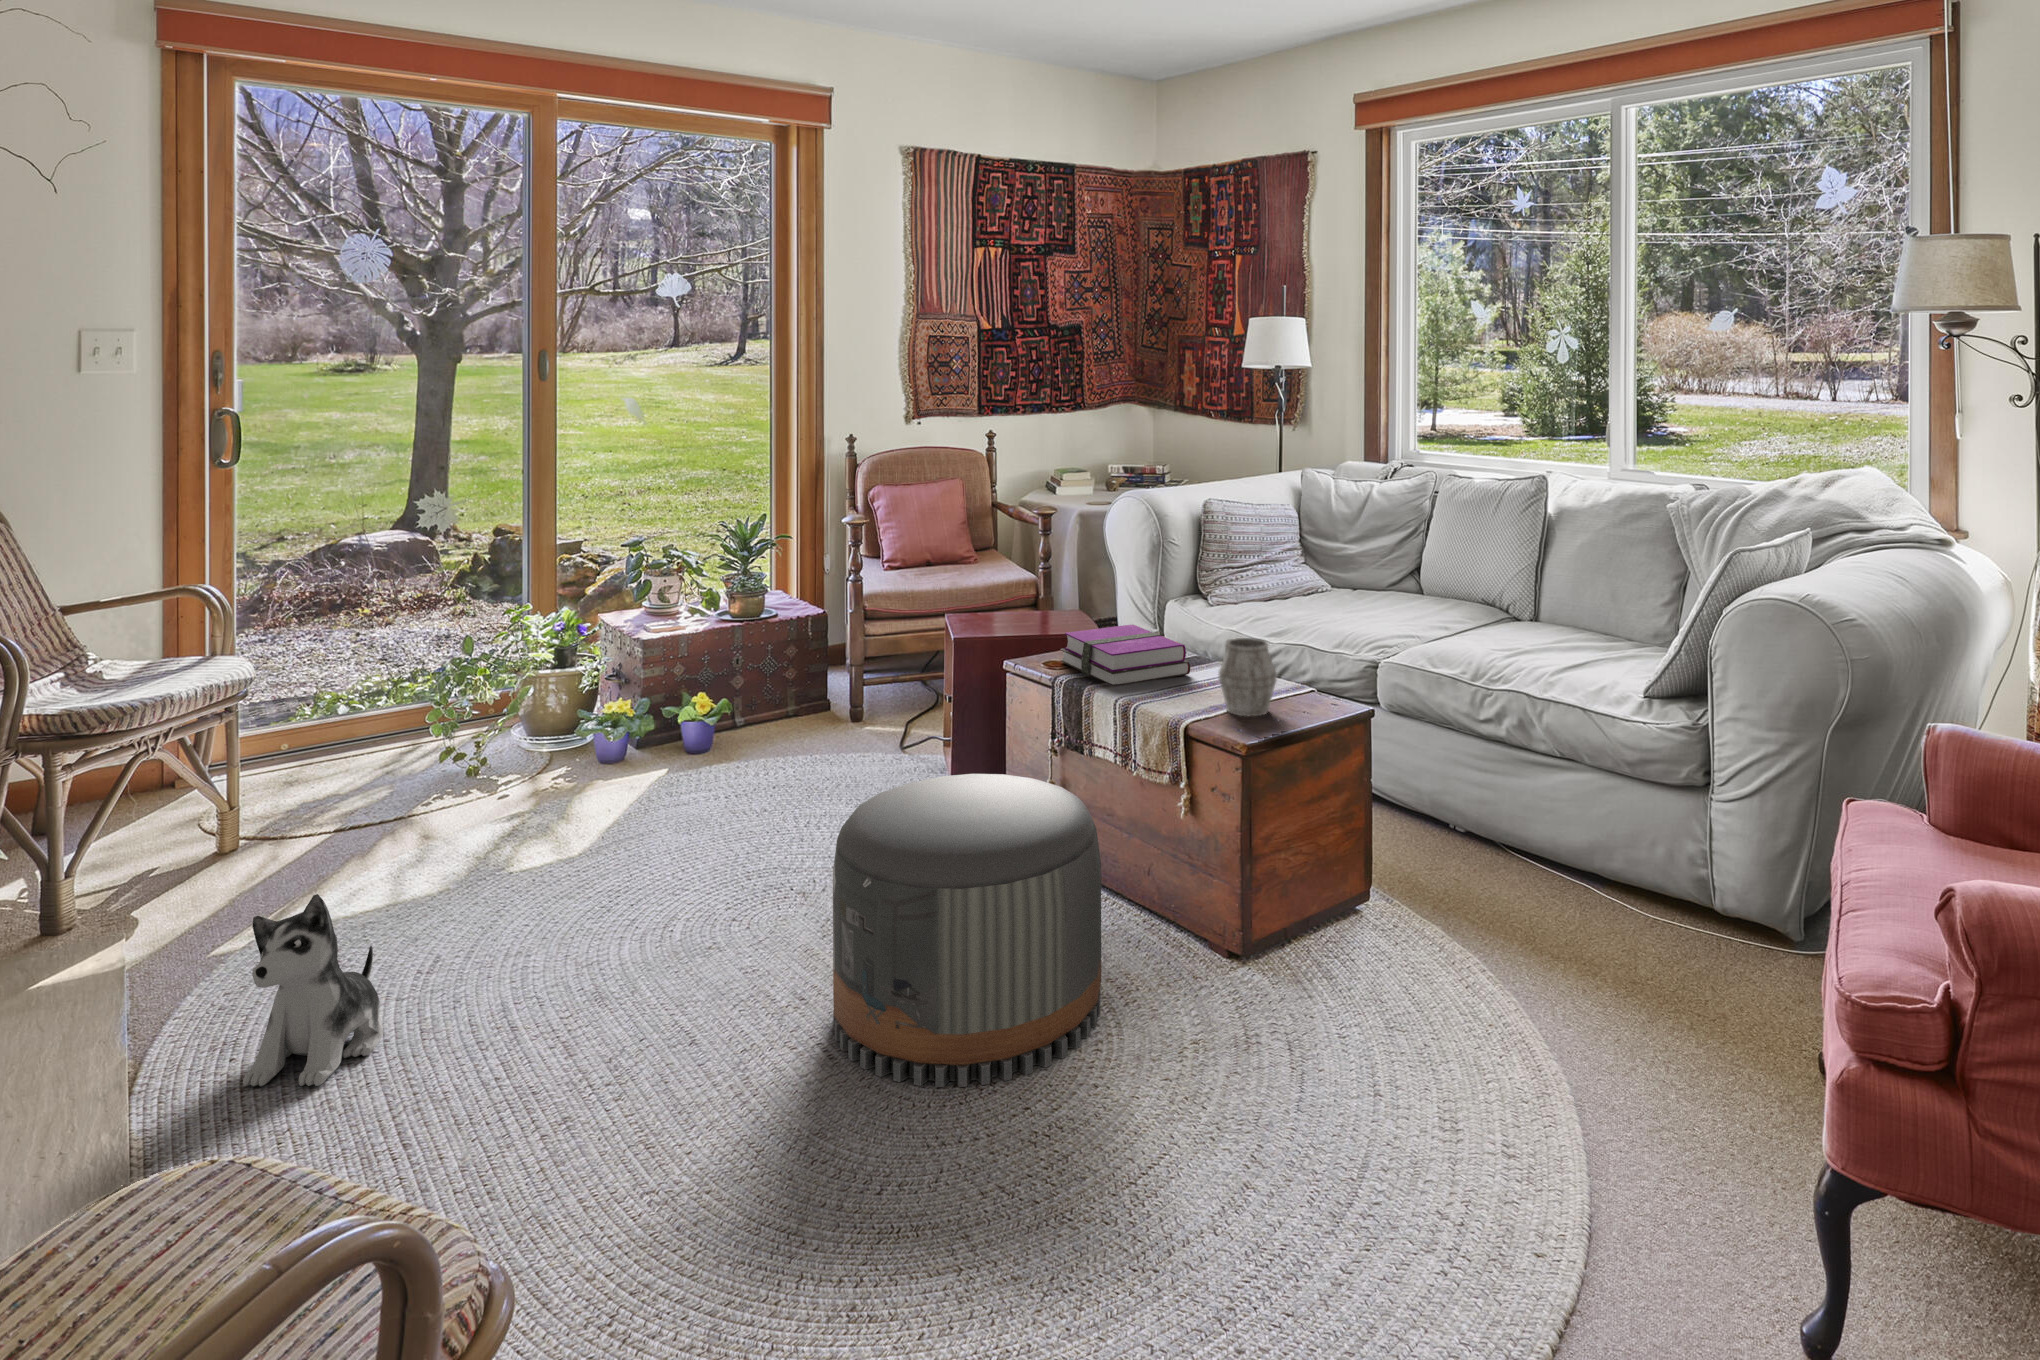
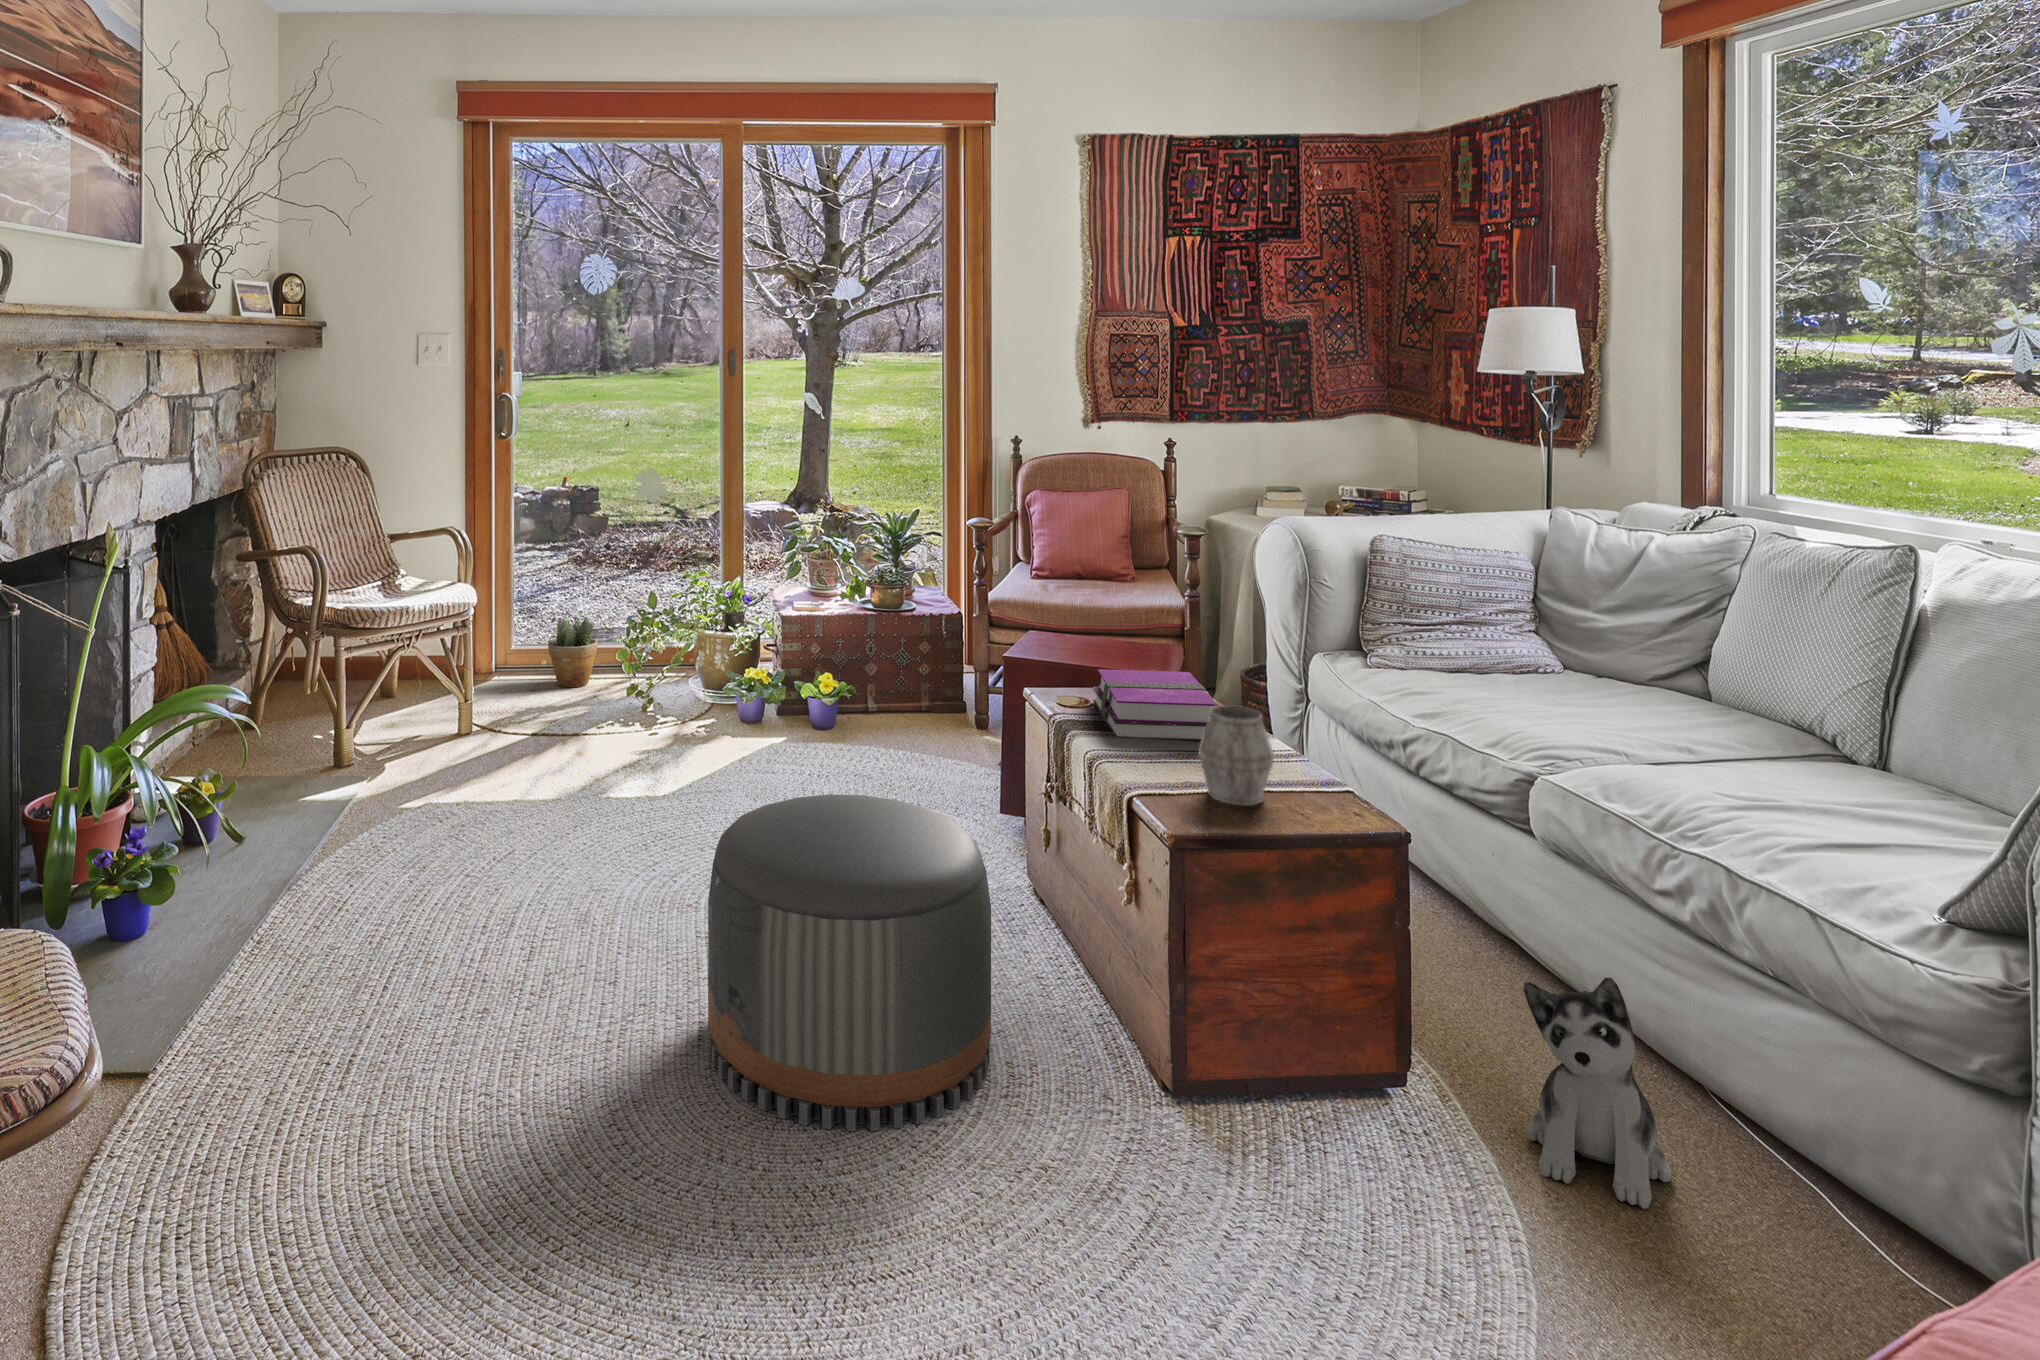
potted plant: none [315,674,385,762] -> present [548,618,598,687]
plush toy: present [243,894,383,1086] -> present [1524,978,1672,1209]

